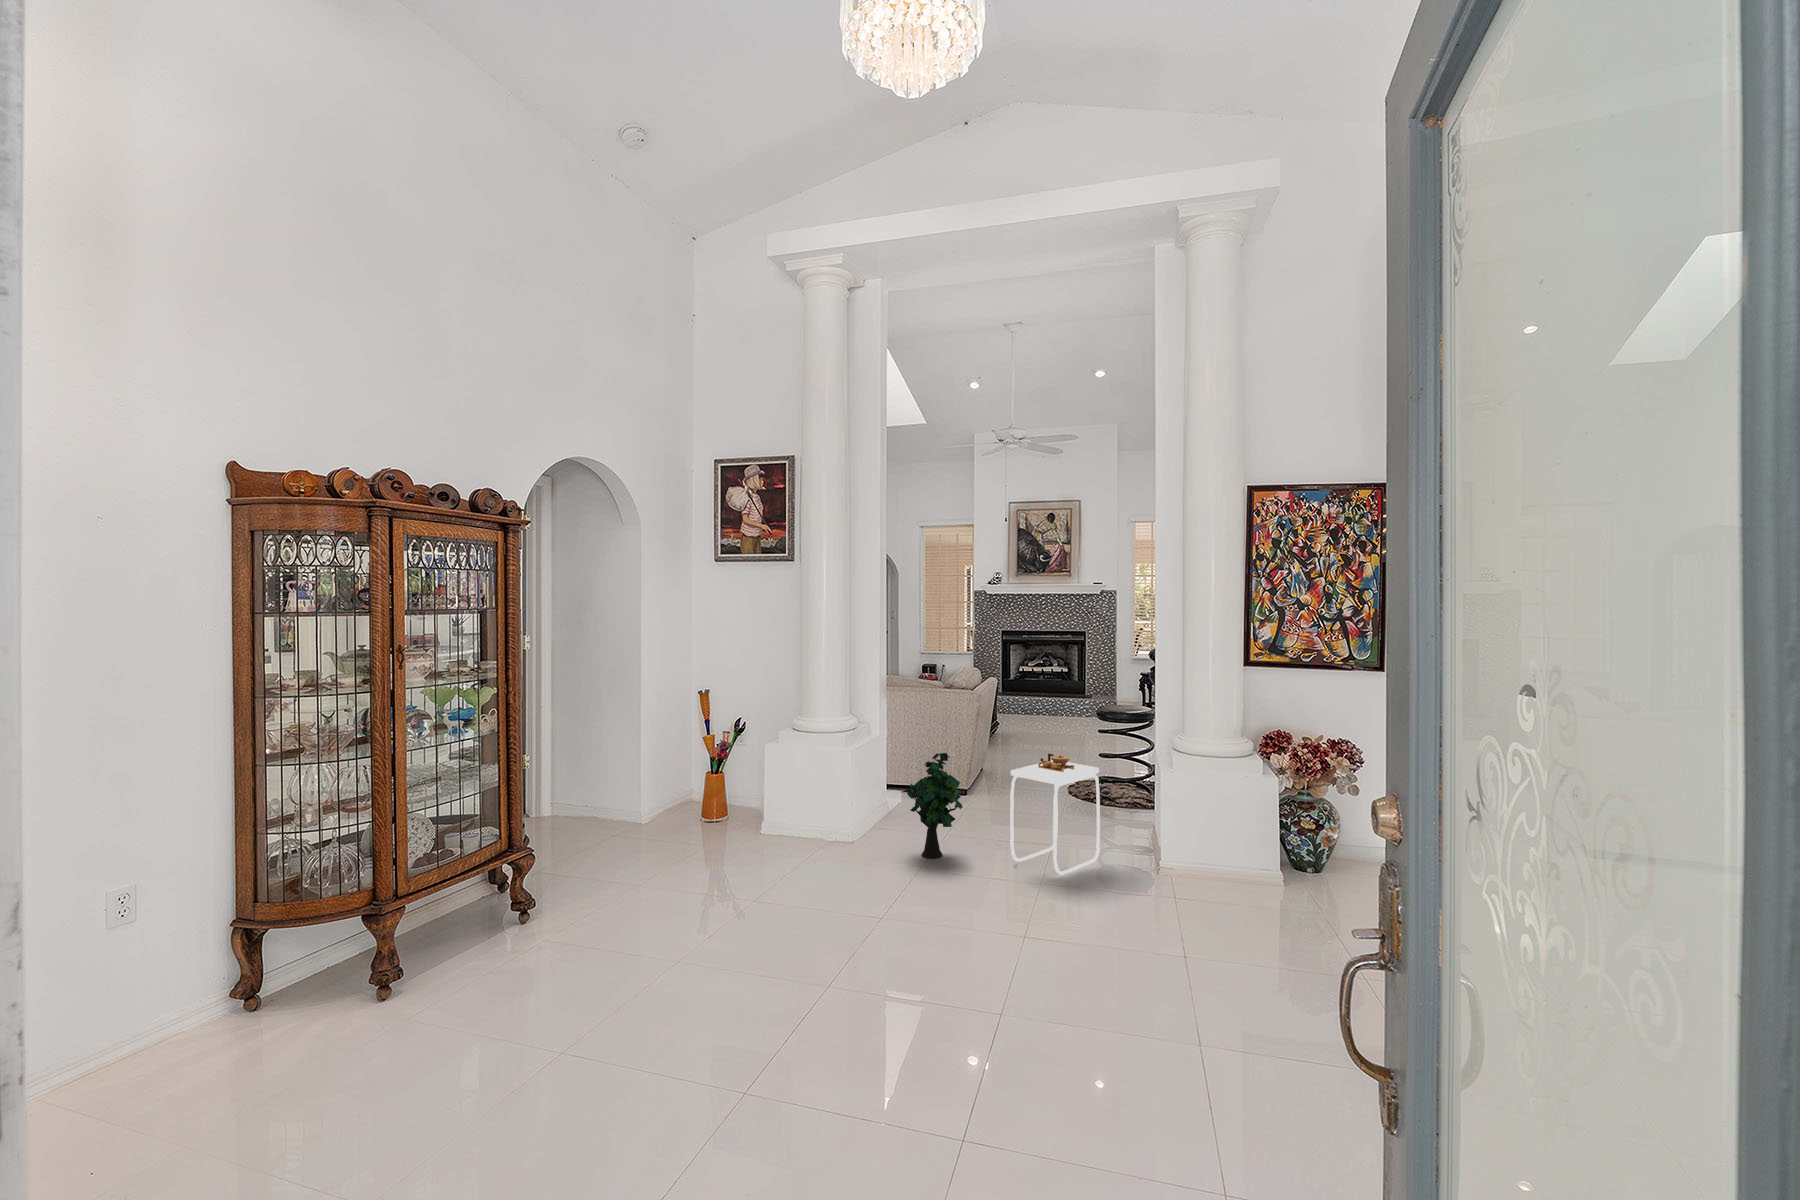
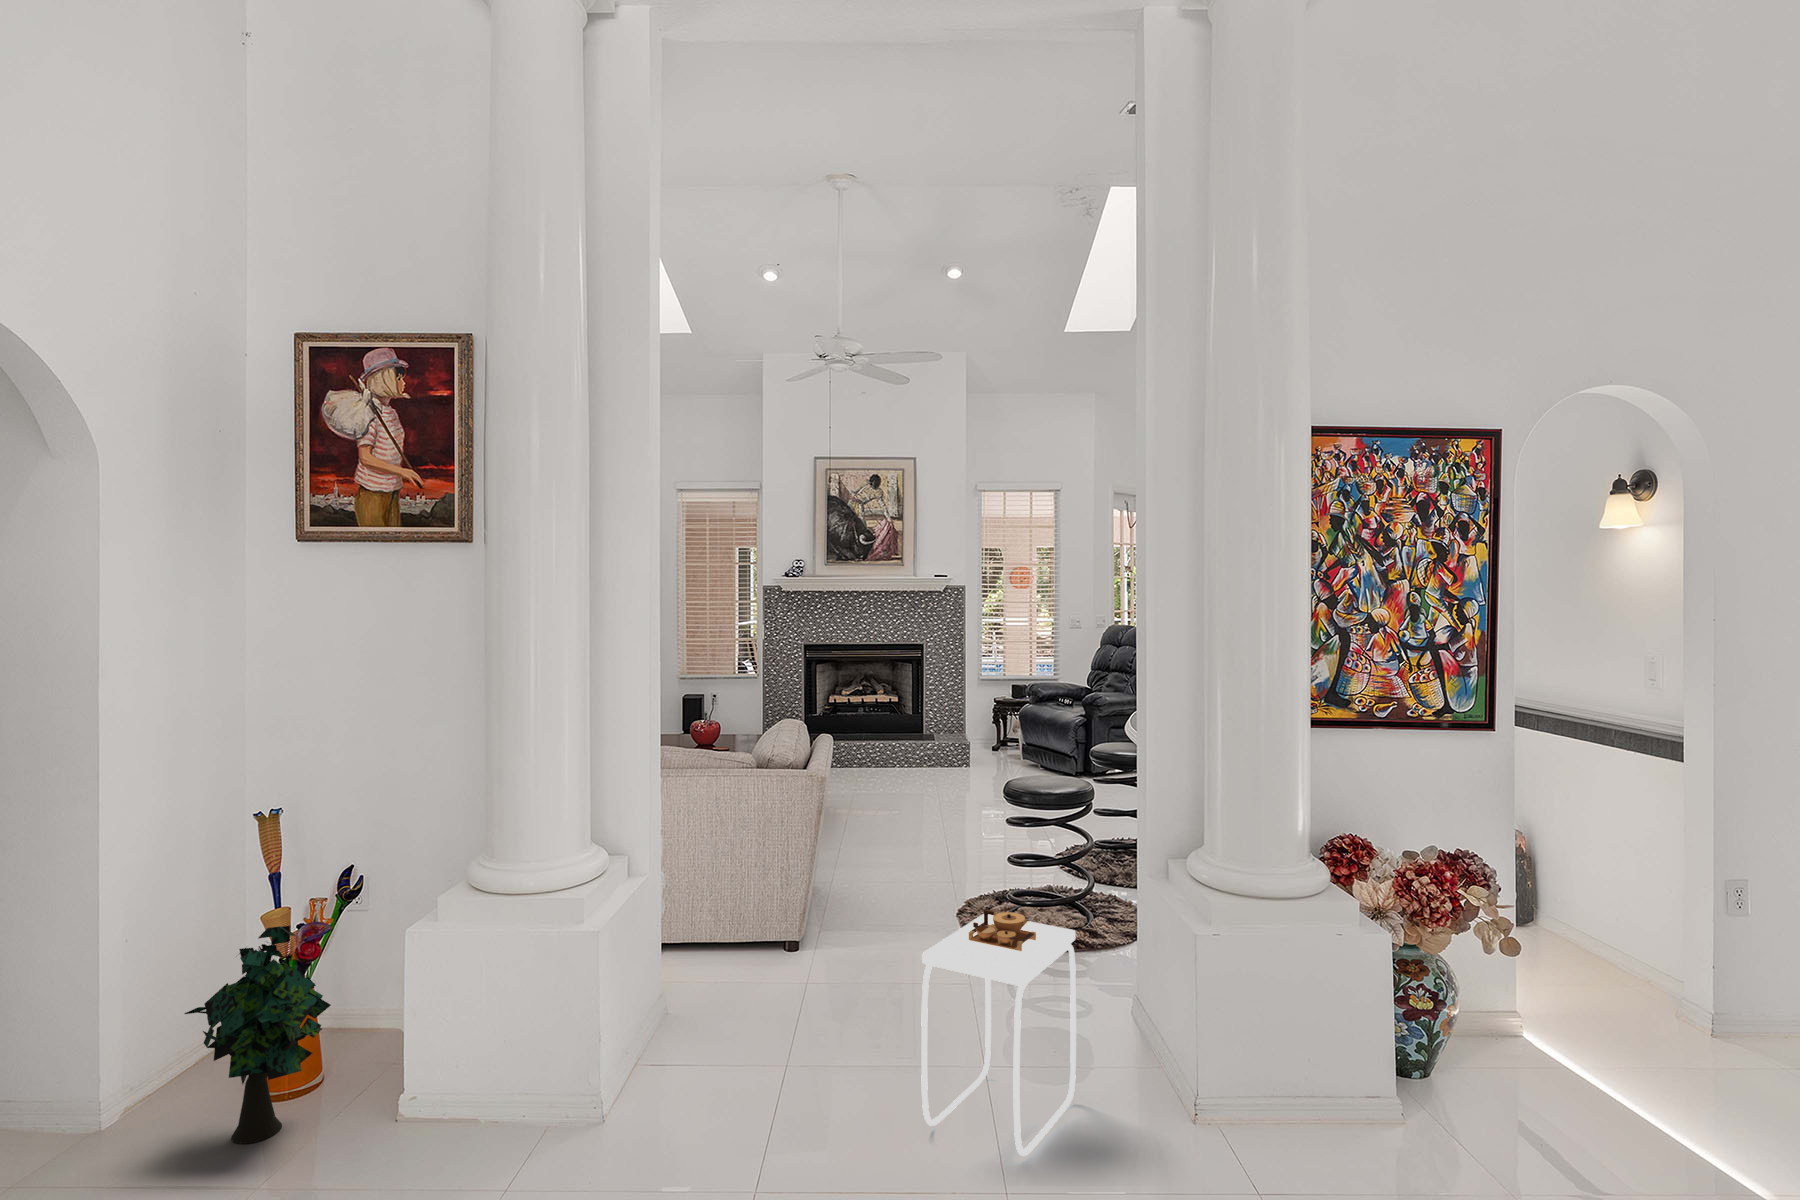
decorative plant: present [902,753,963,858] -> present [185,926,331,1144]

